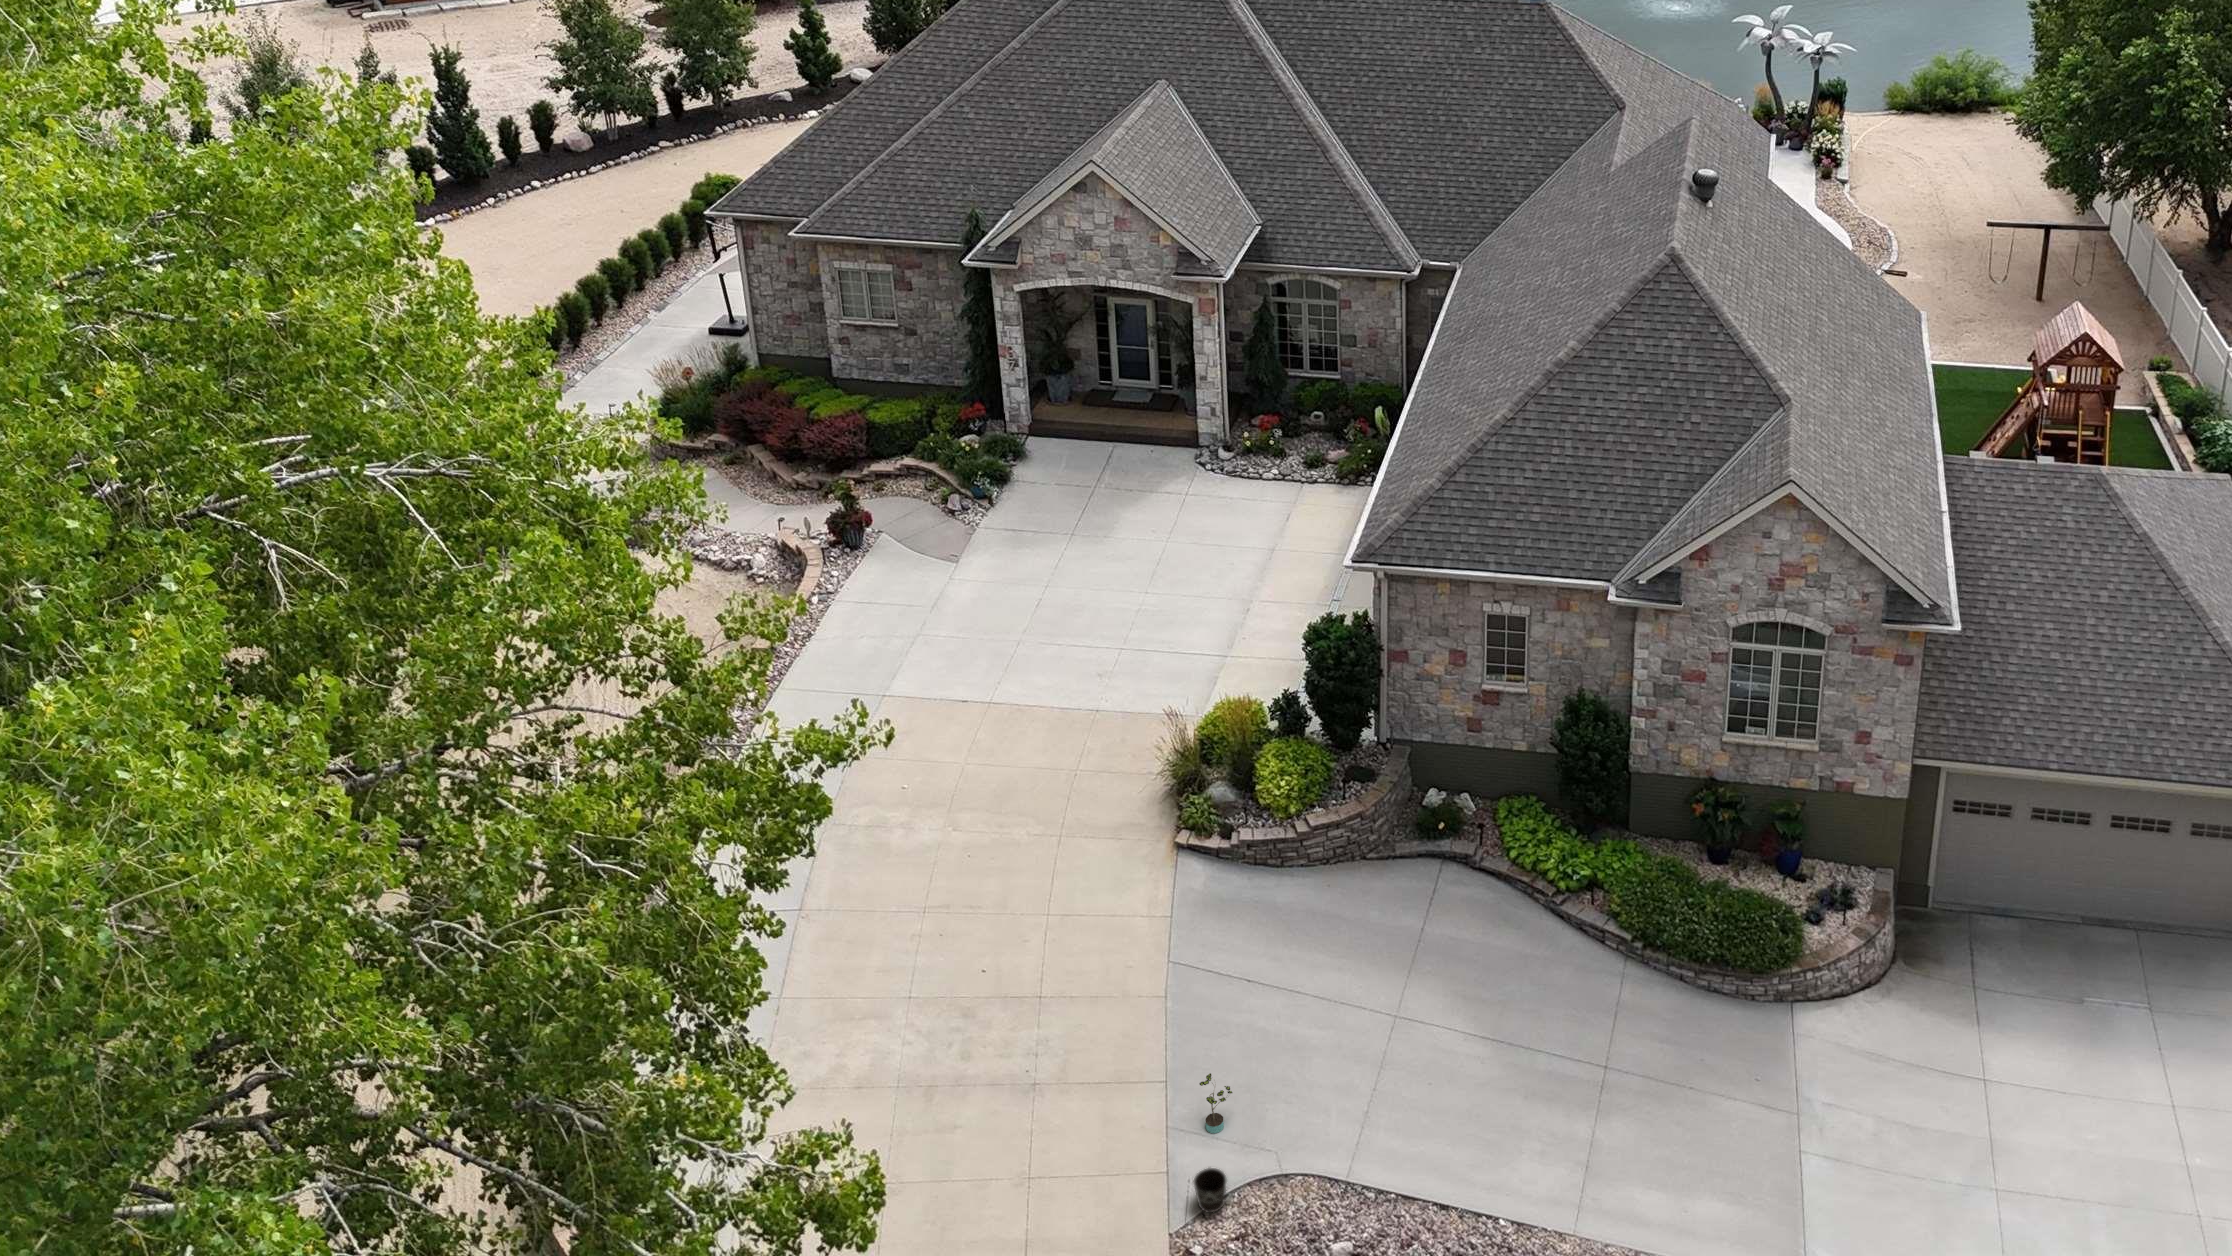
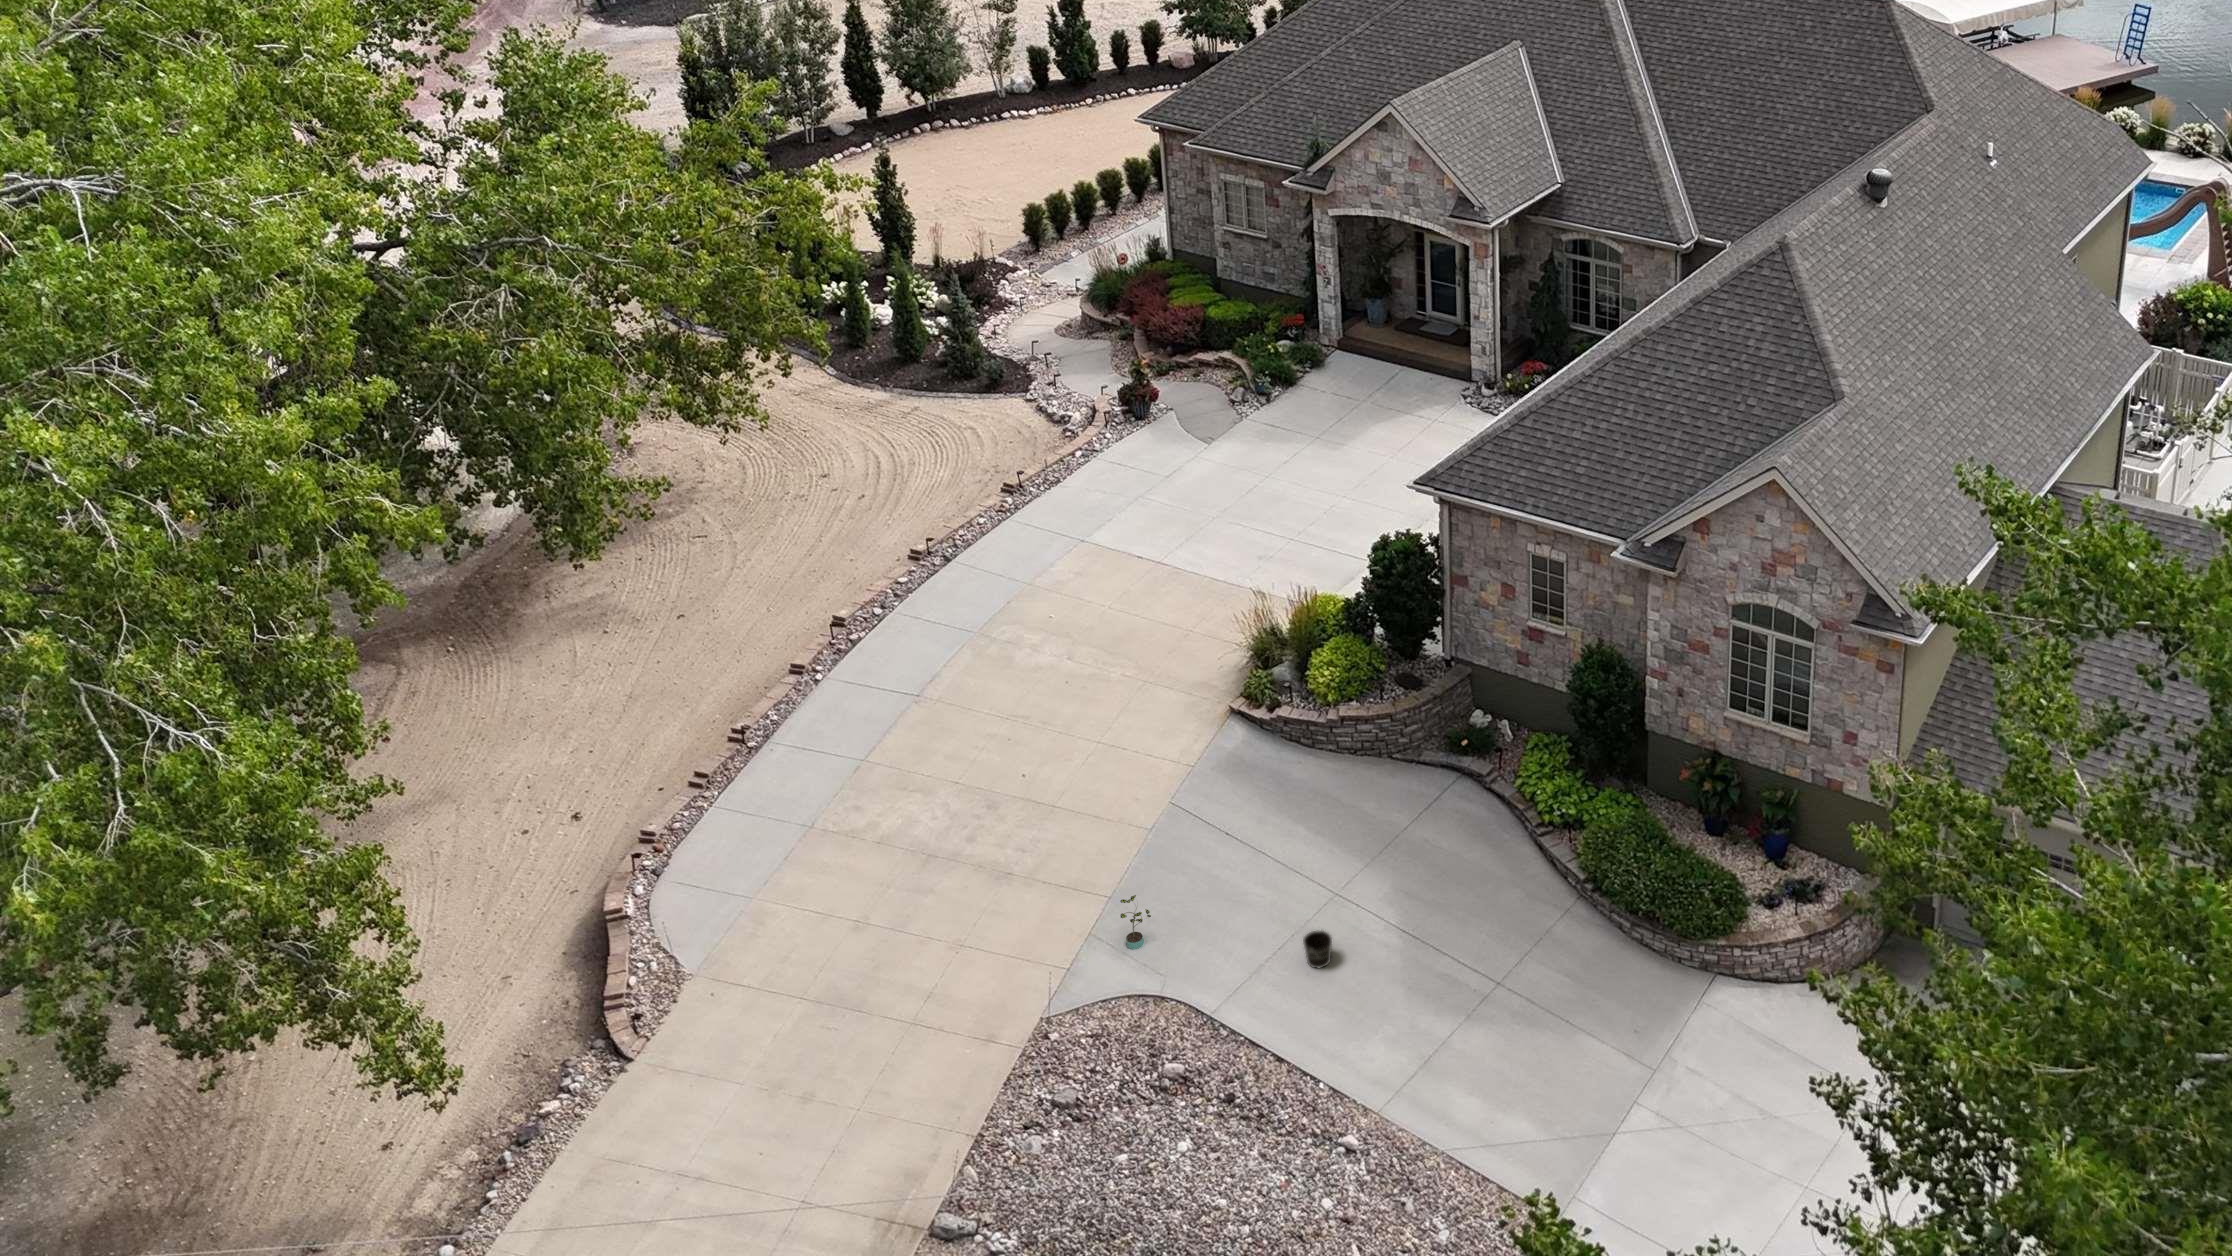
bucket: present [1193,1168,1226,1213] -> present [1303,930,1332,968]

